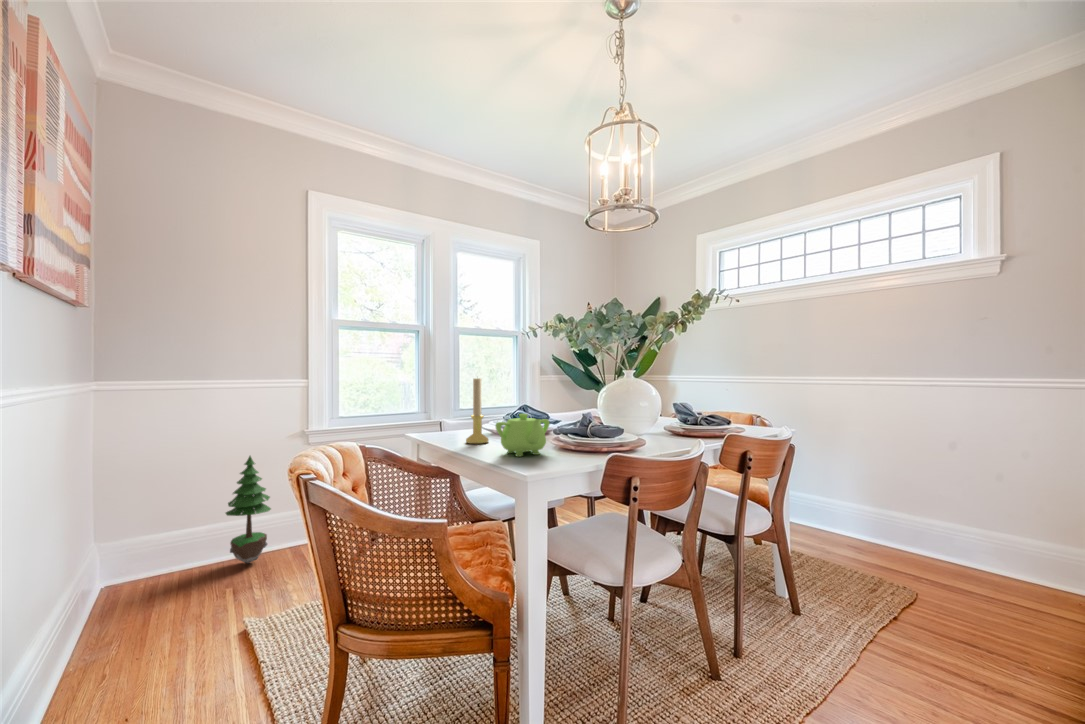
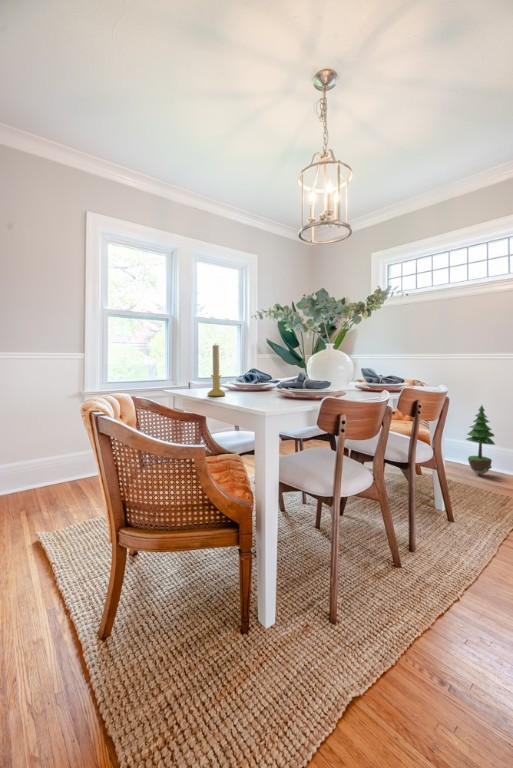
teapot: present [496,414,550,457] -> none [235,369,276,401]
potted tree: present [226,456,271,564] -> present [466,406,495,475]

